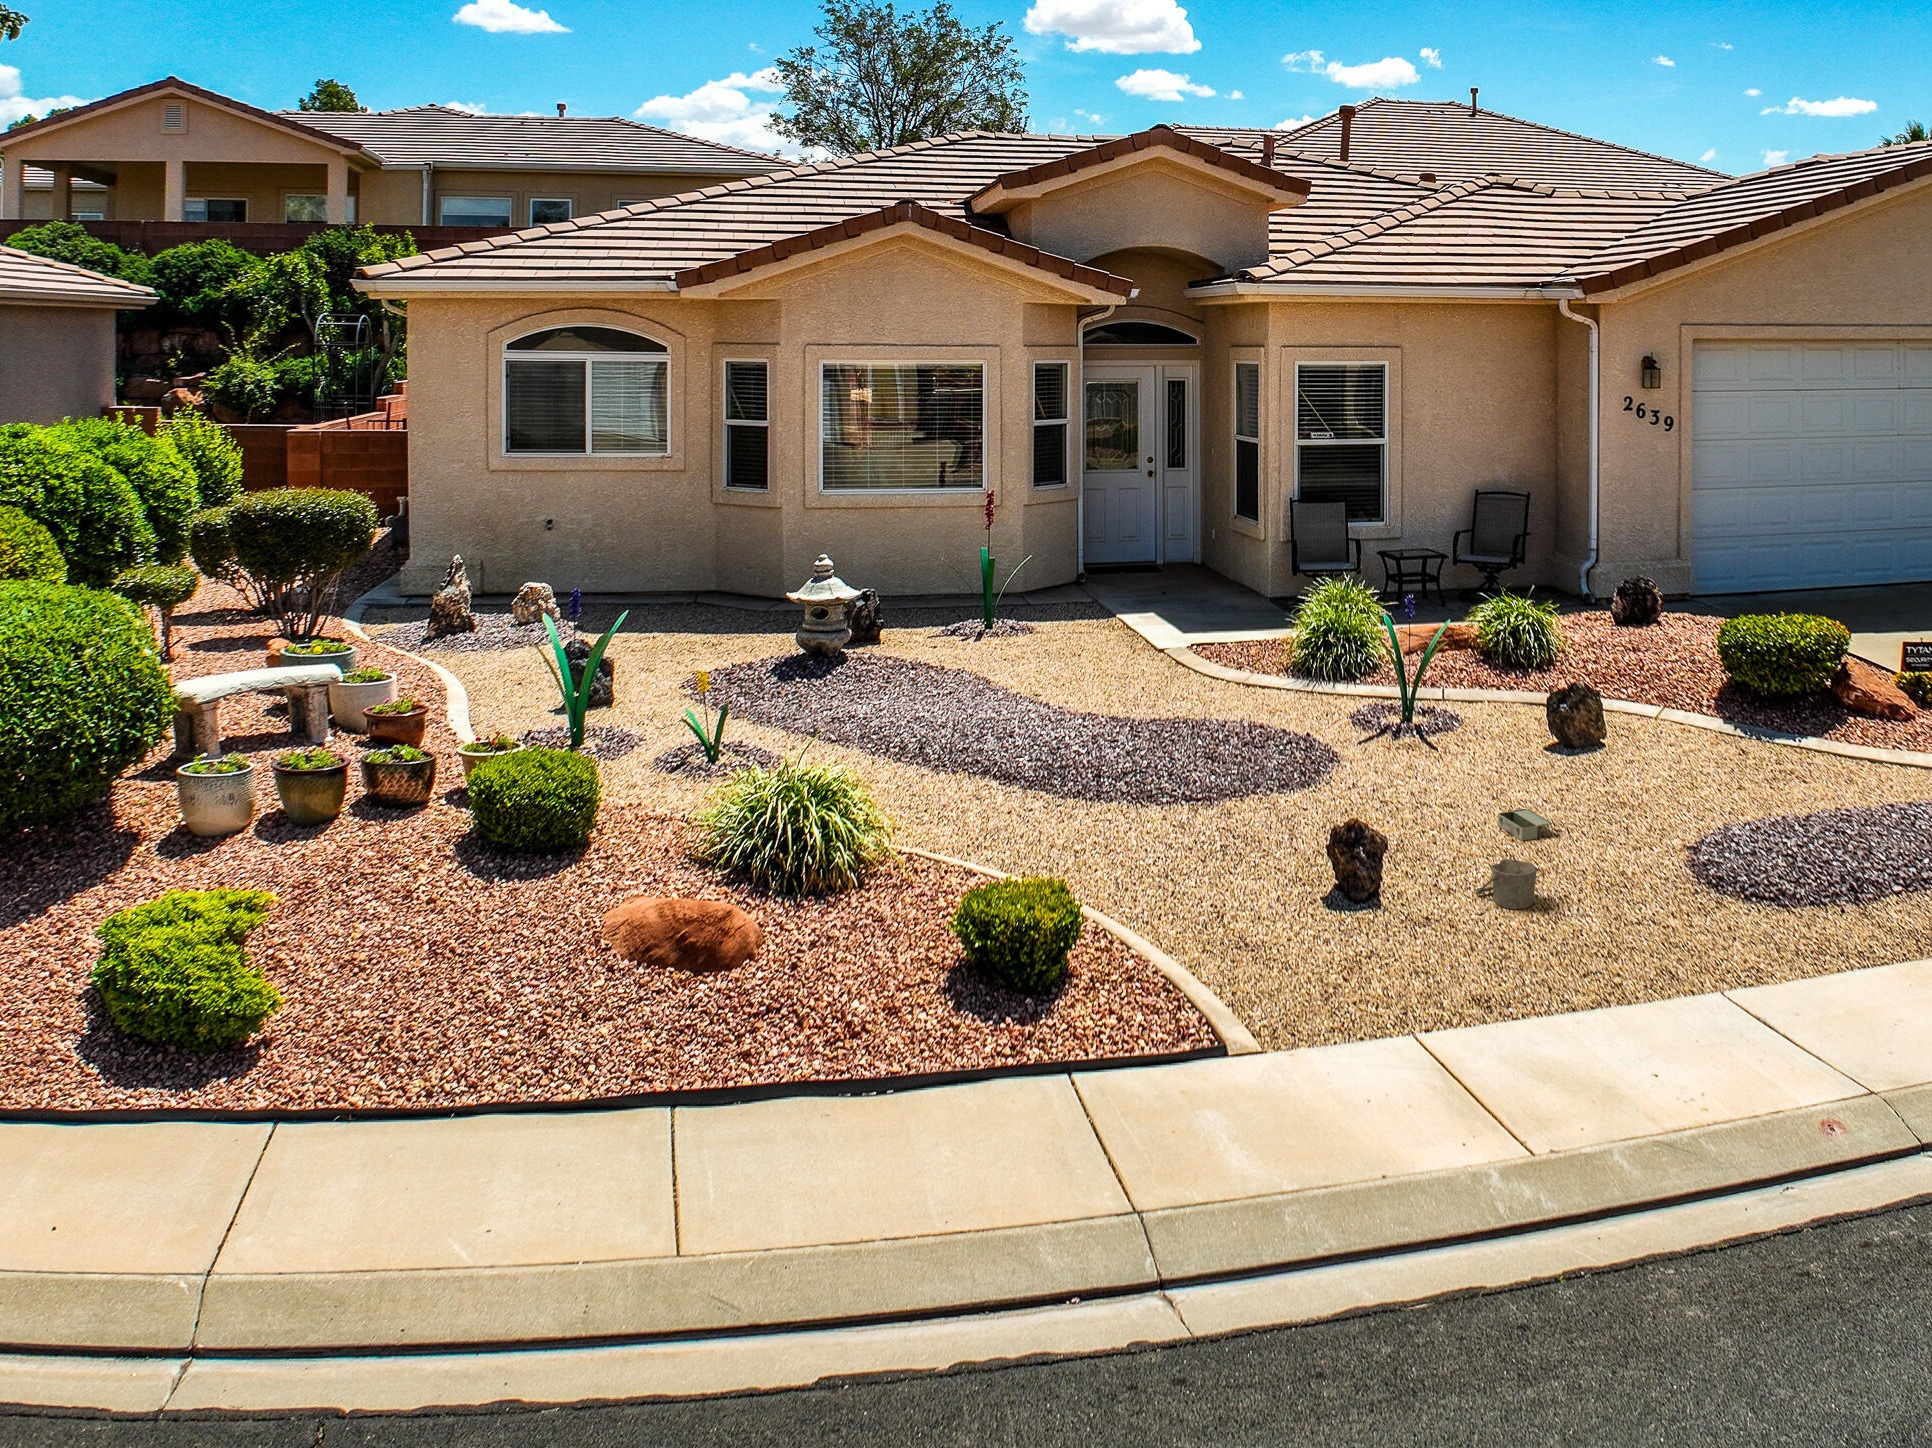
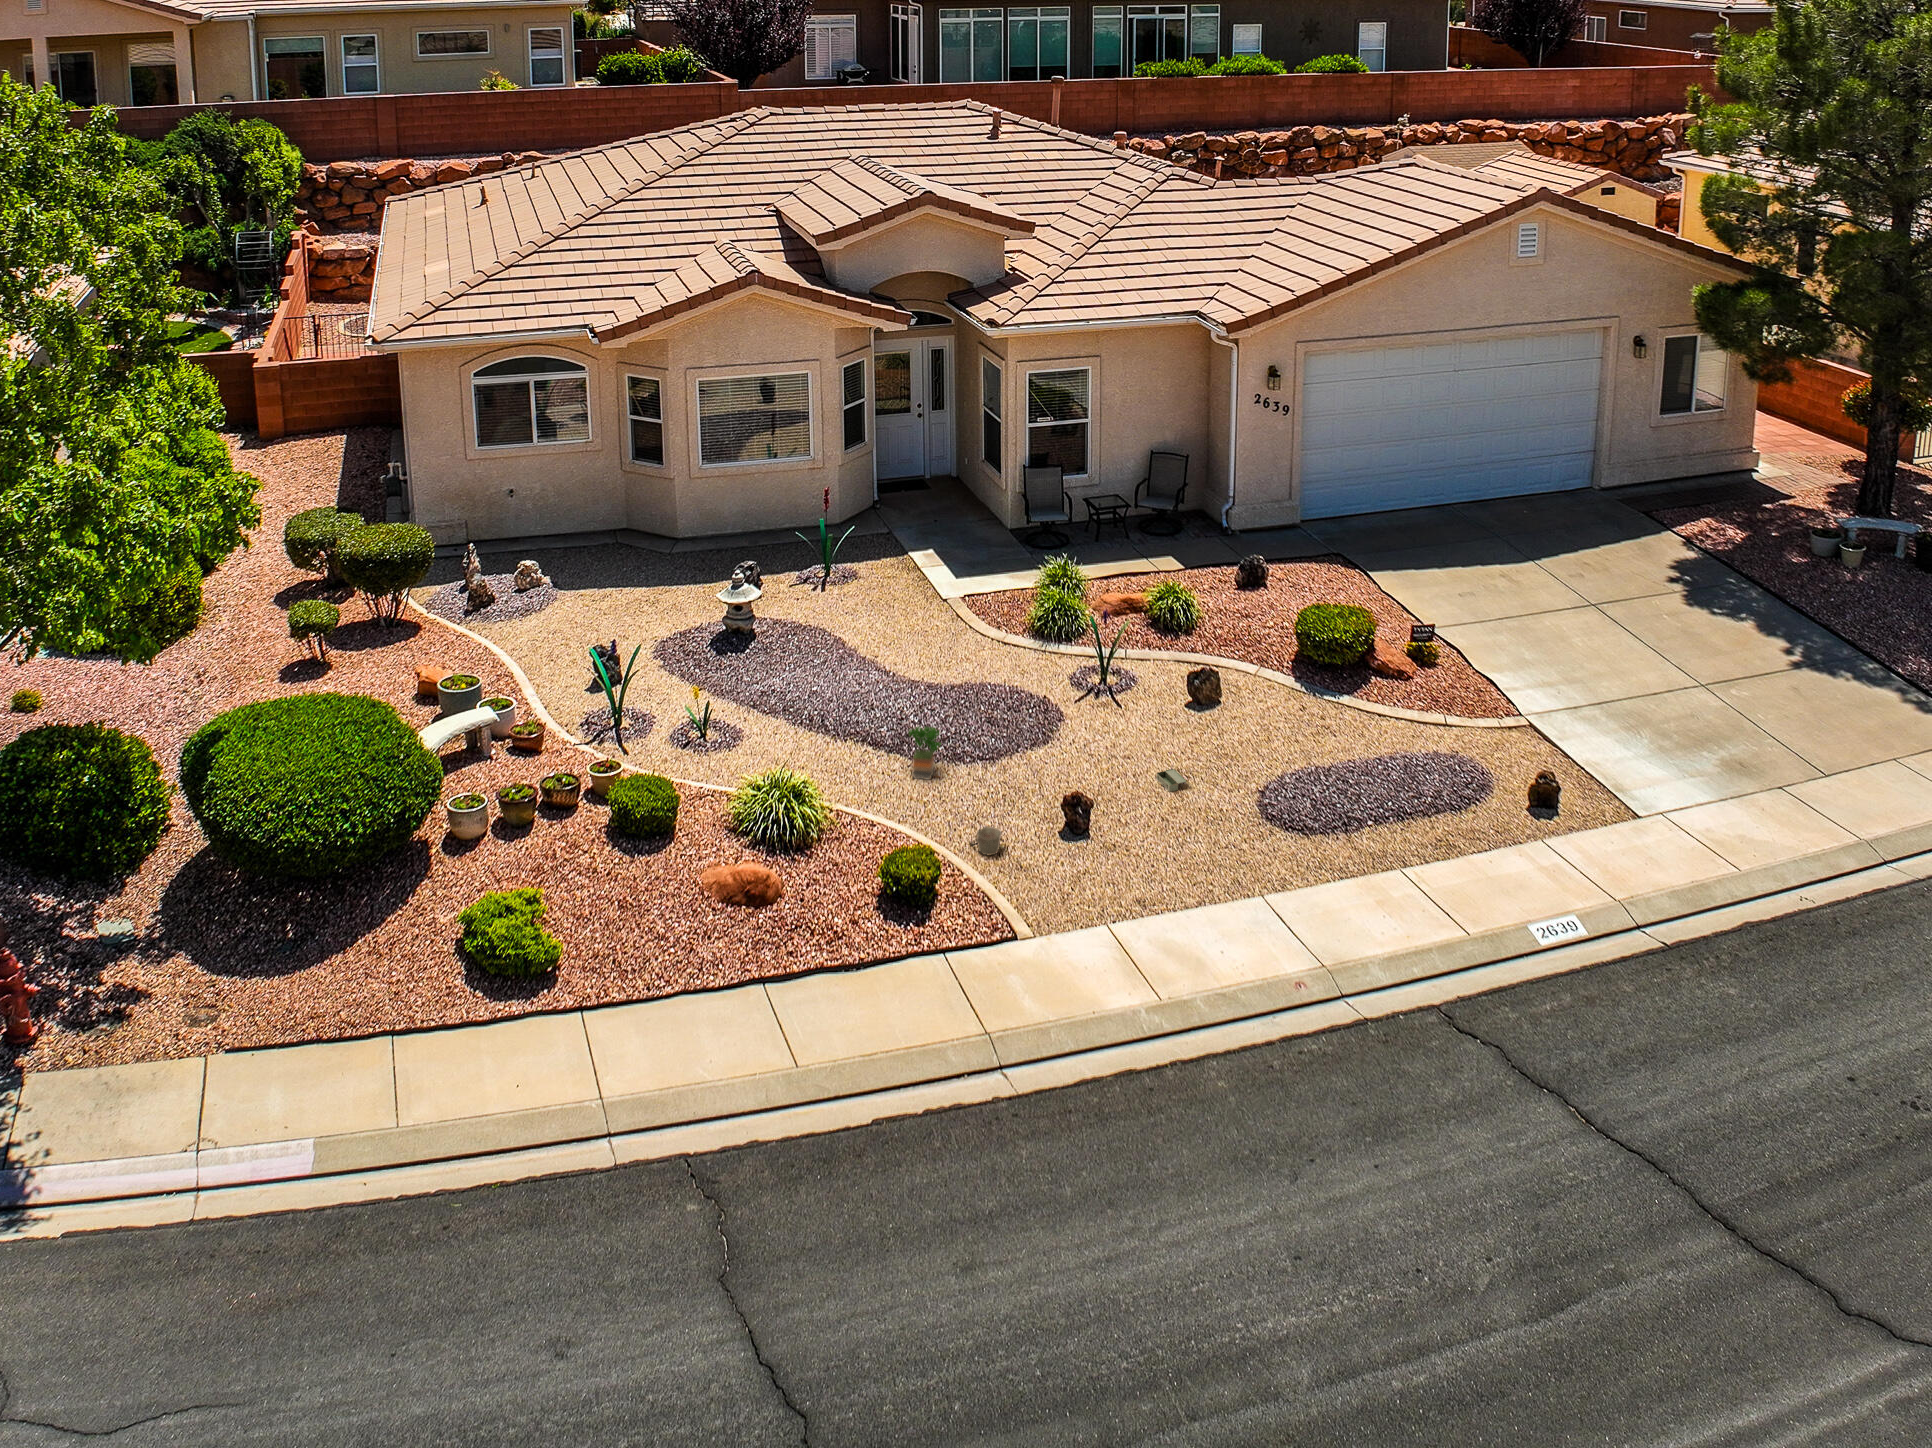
potted tree: none [1060,727,1119,824] -> present [909,726,941,780]
bucket: present [1475,859,1537,909] -> present [970,826,1002,855]

